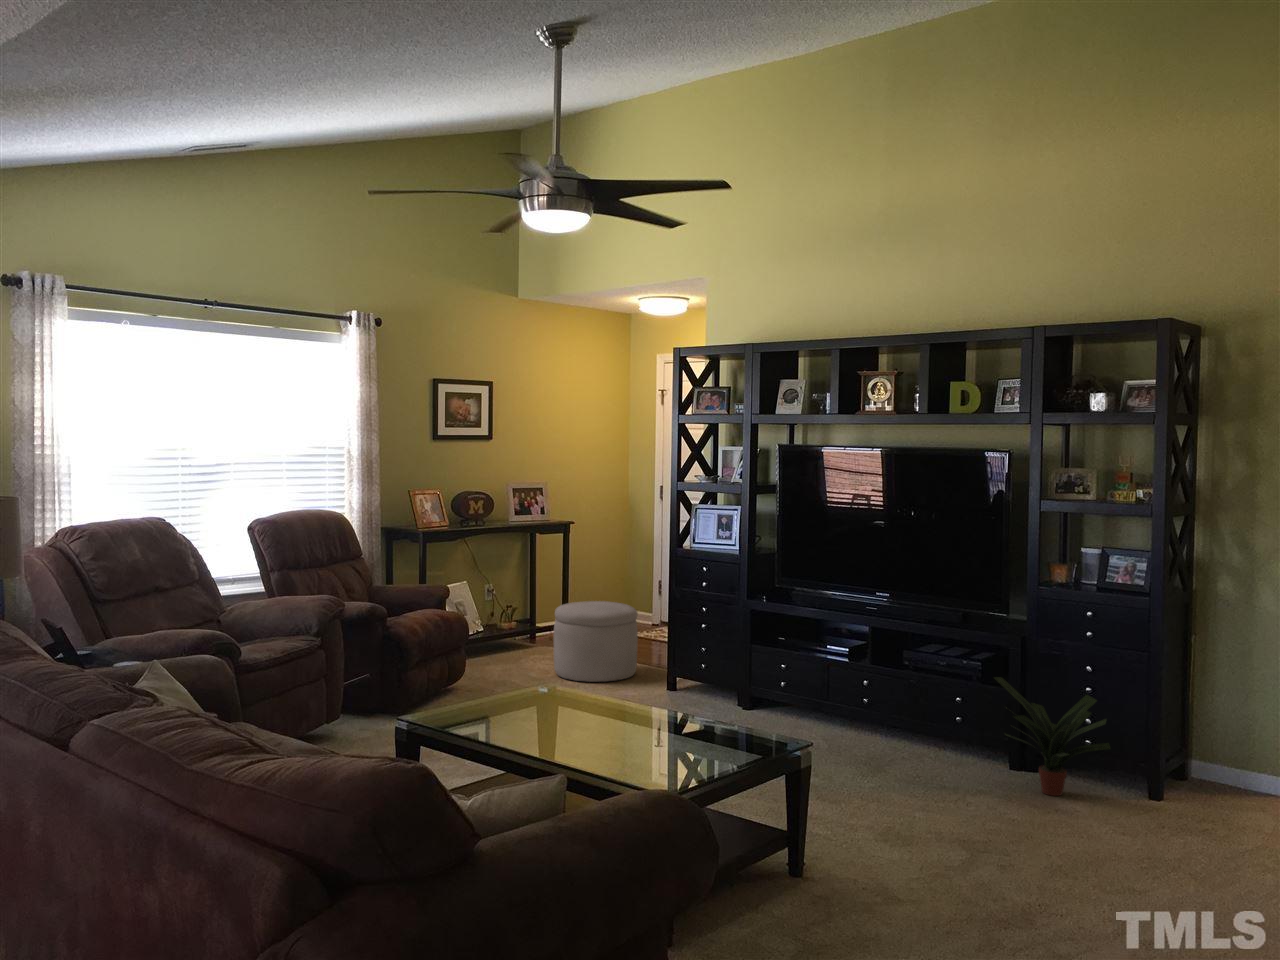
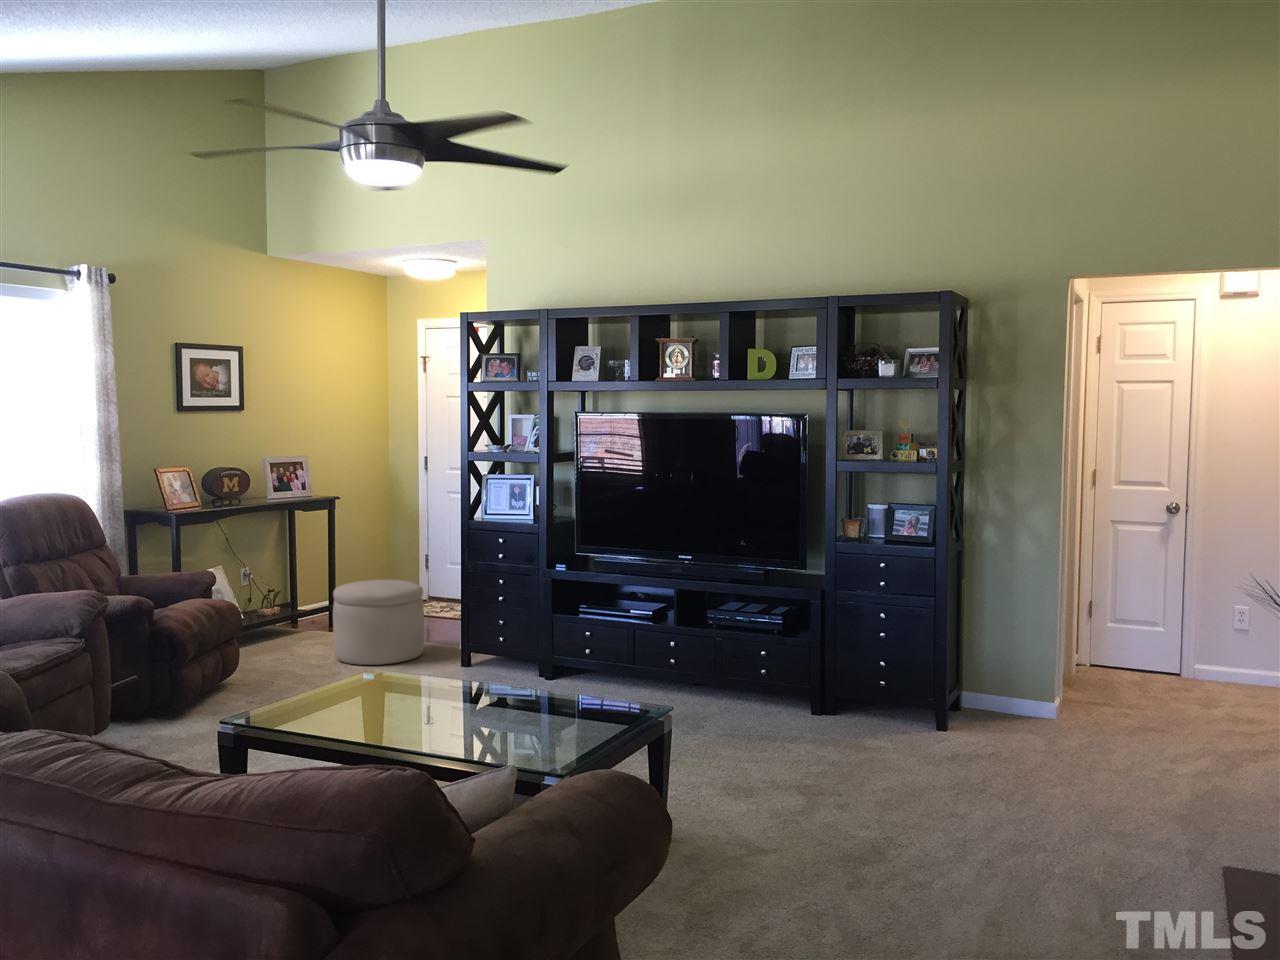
potted plant: present [994,677,1111,796] -> none [799,630,907,737]

